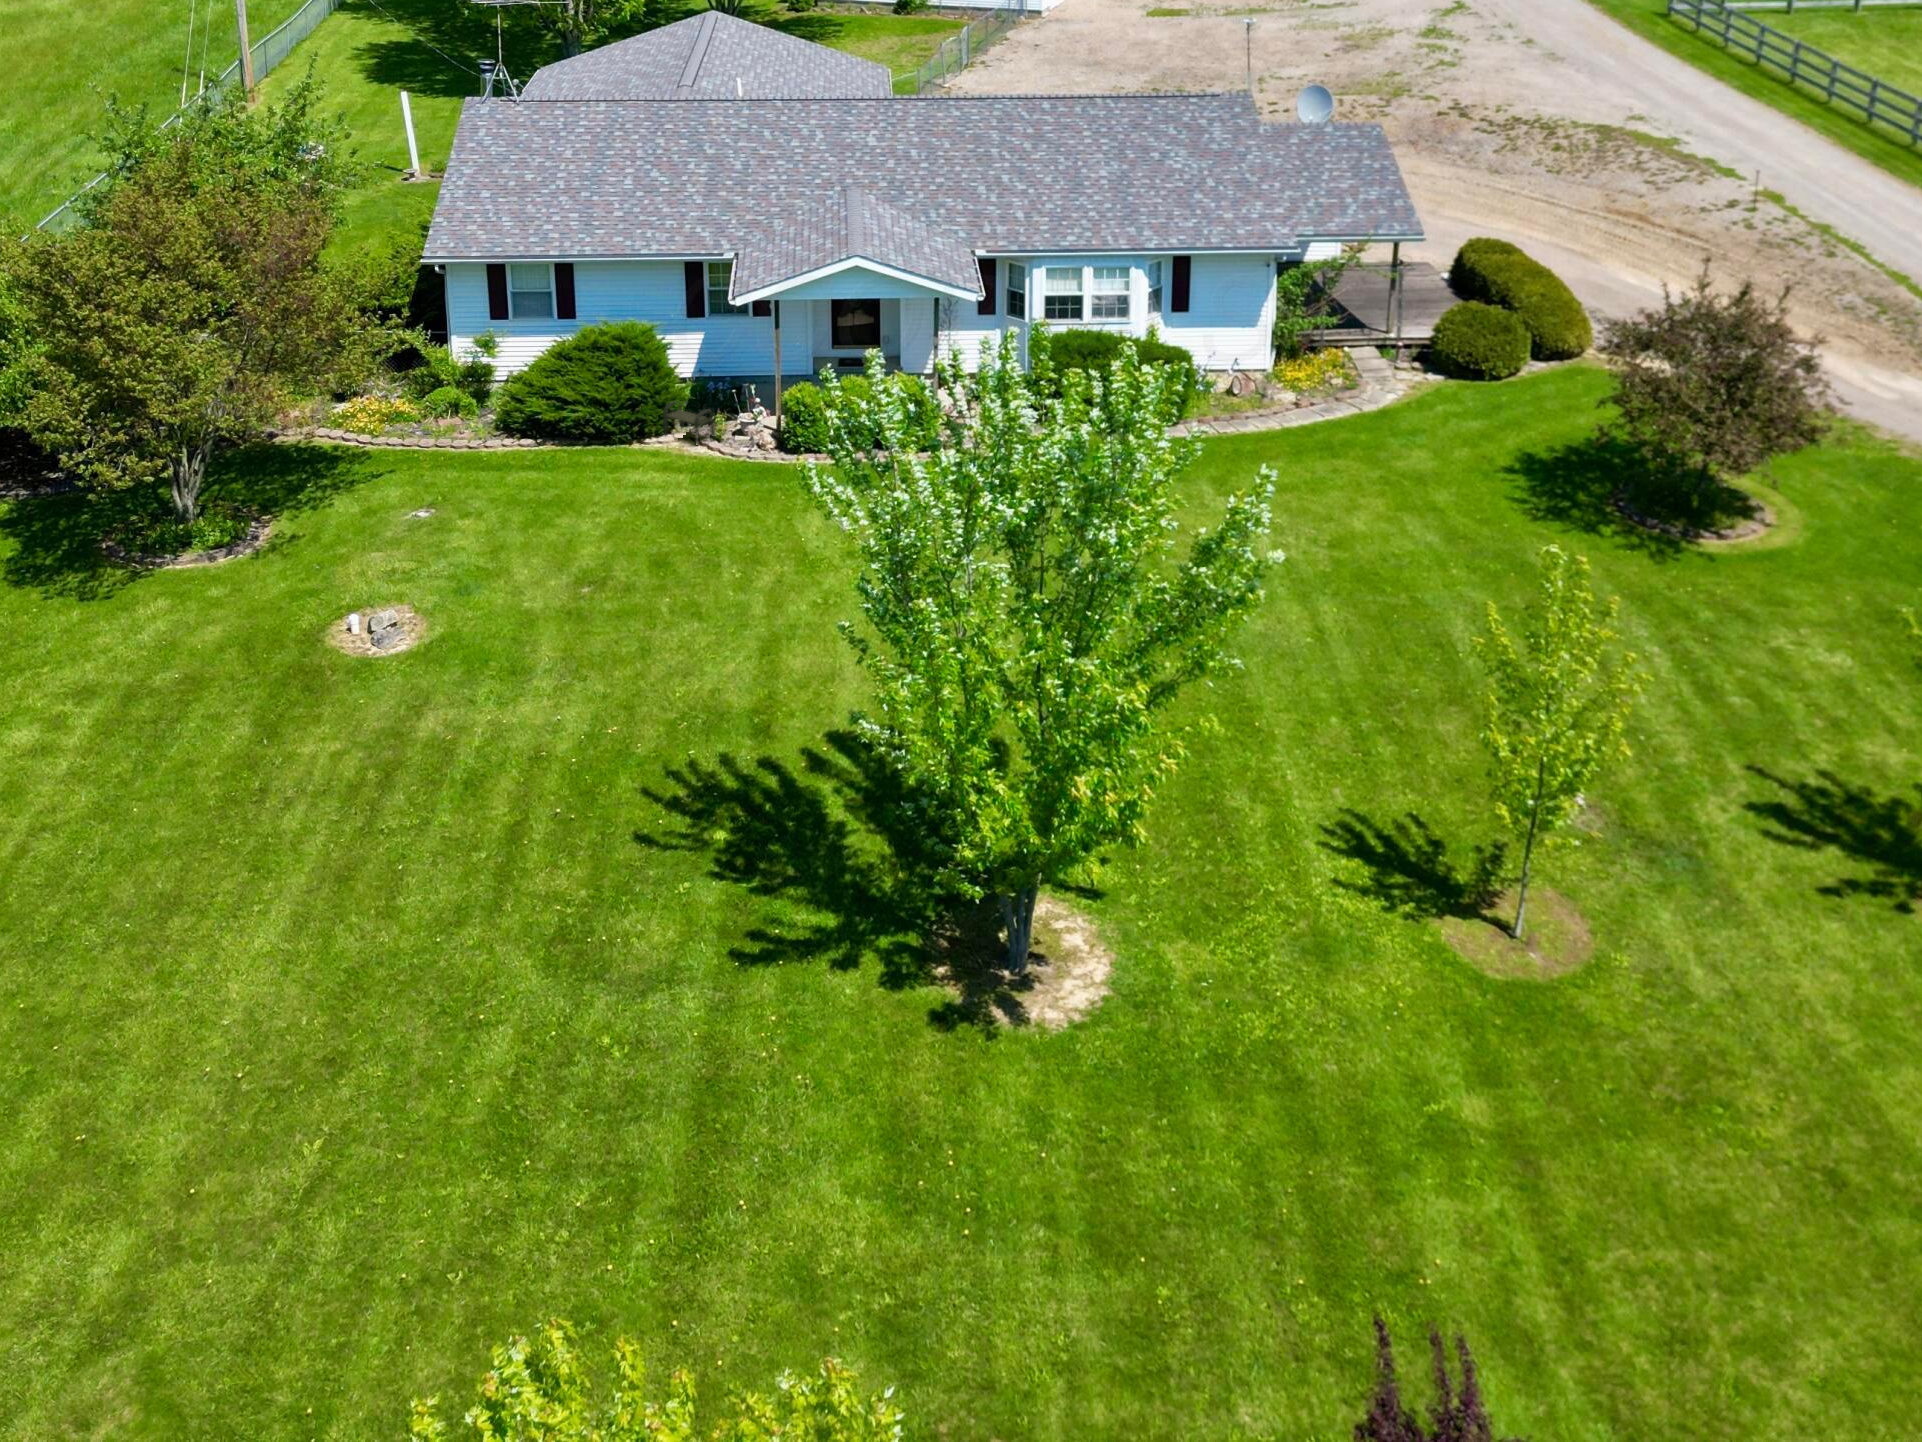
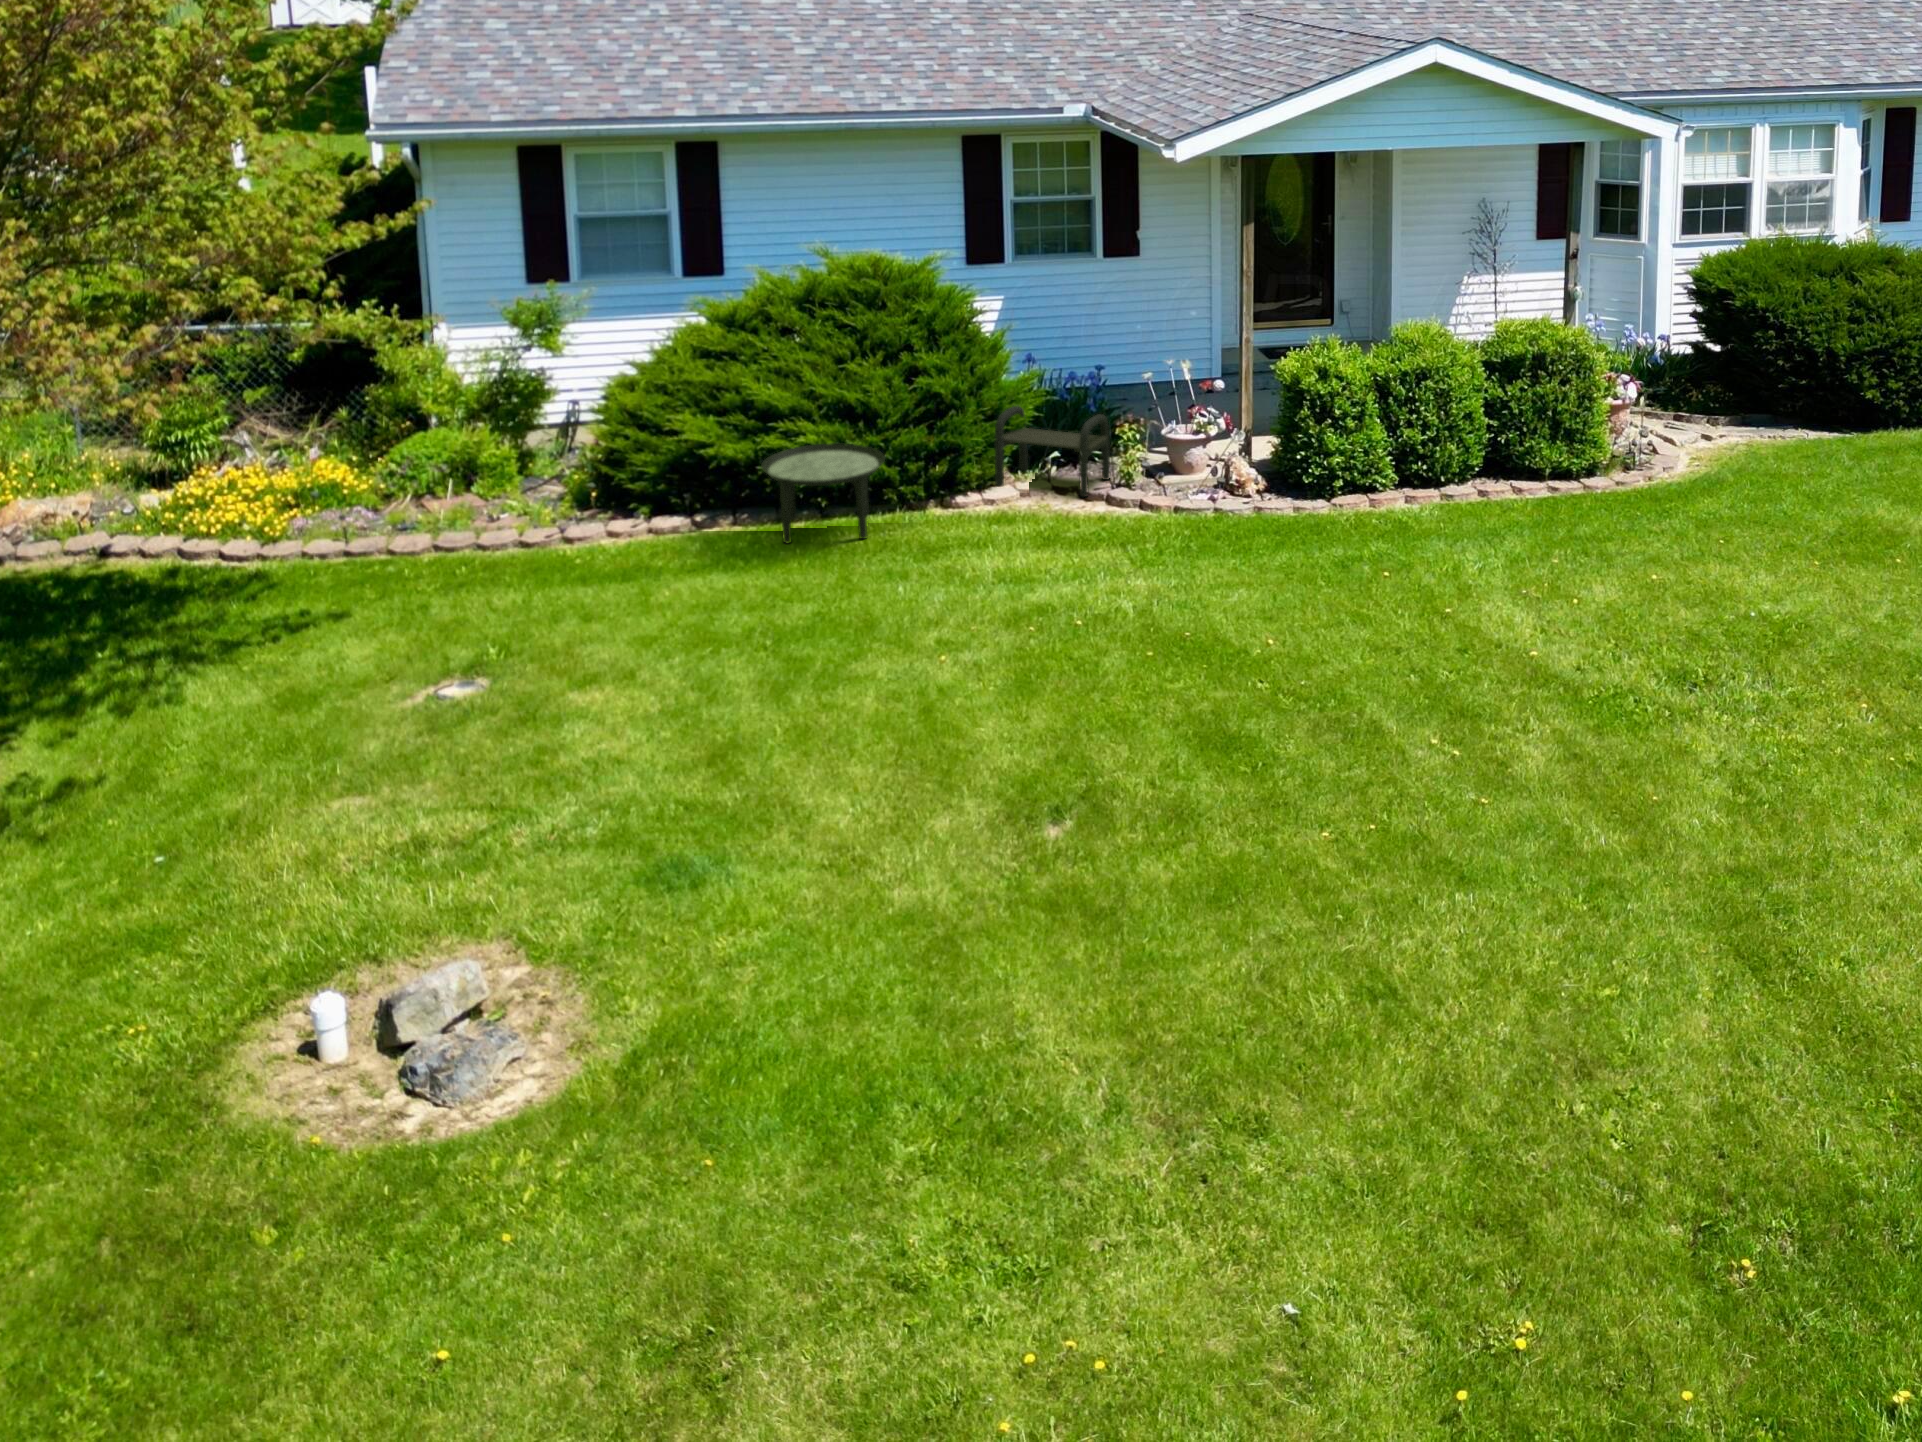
round table: none [556,415,608,460] -> present [761,444,885,543]

